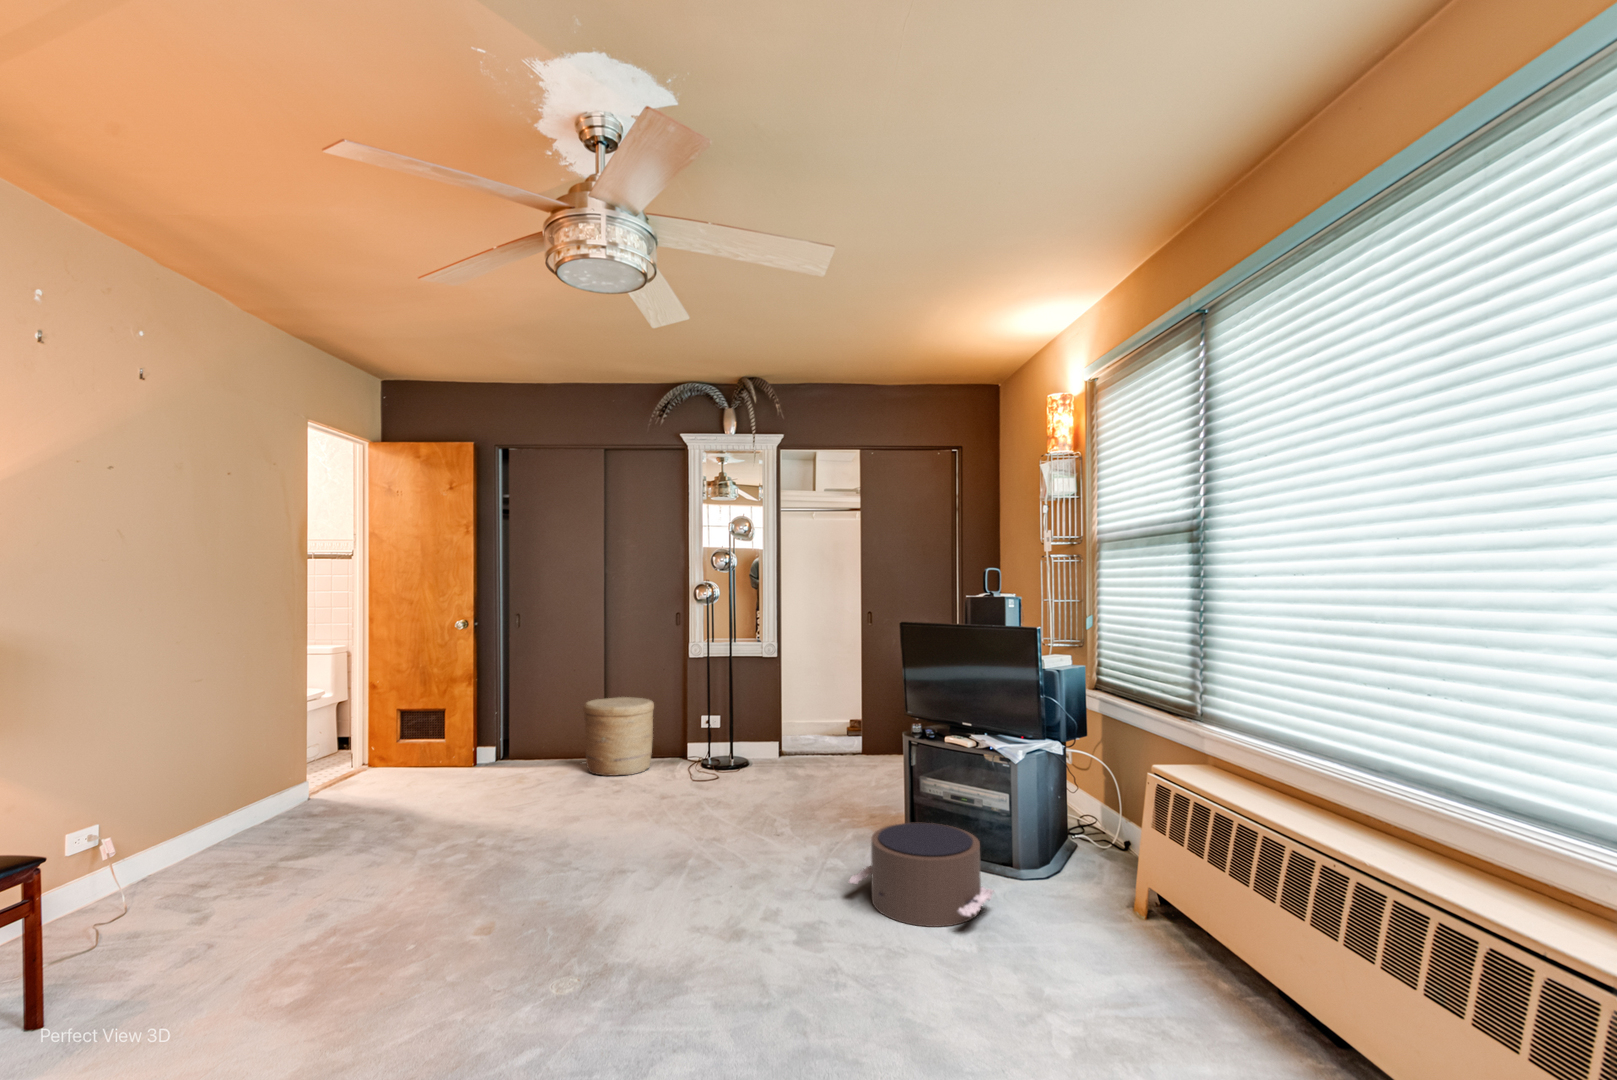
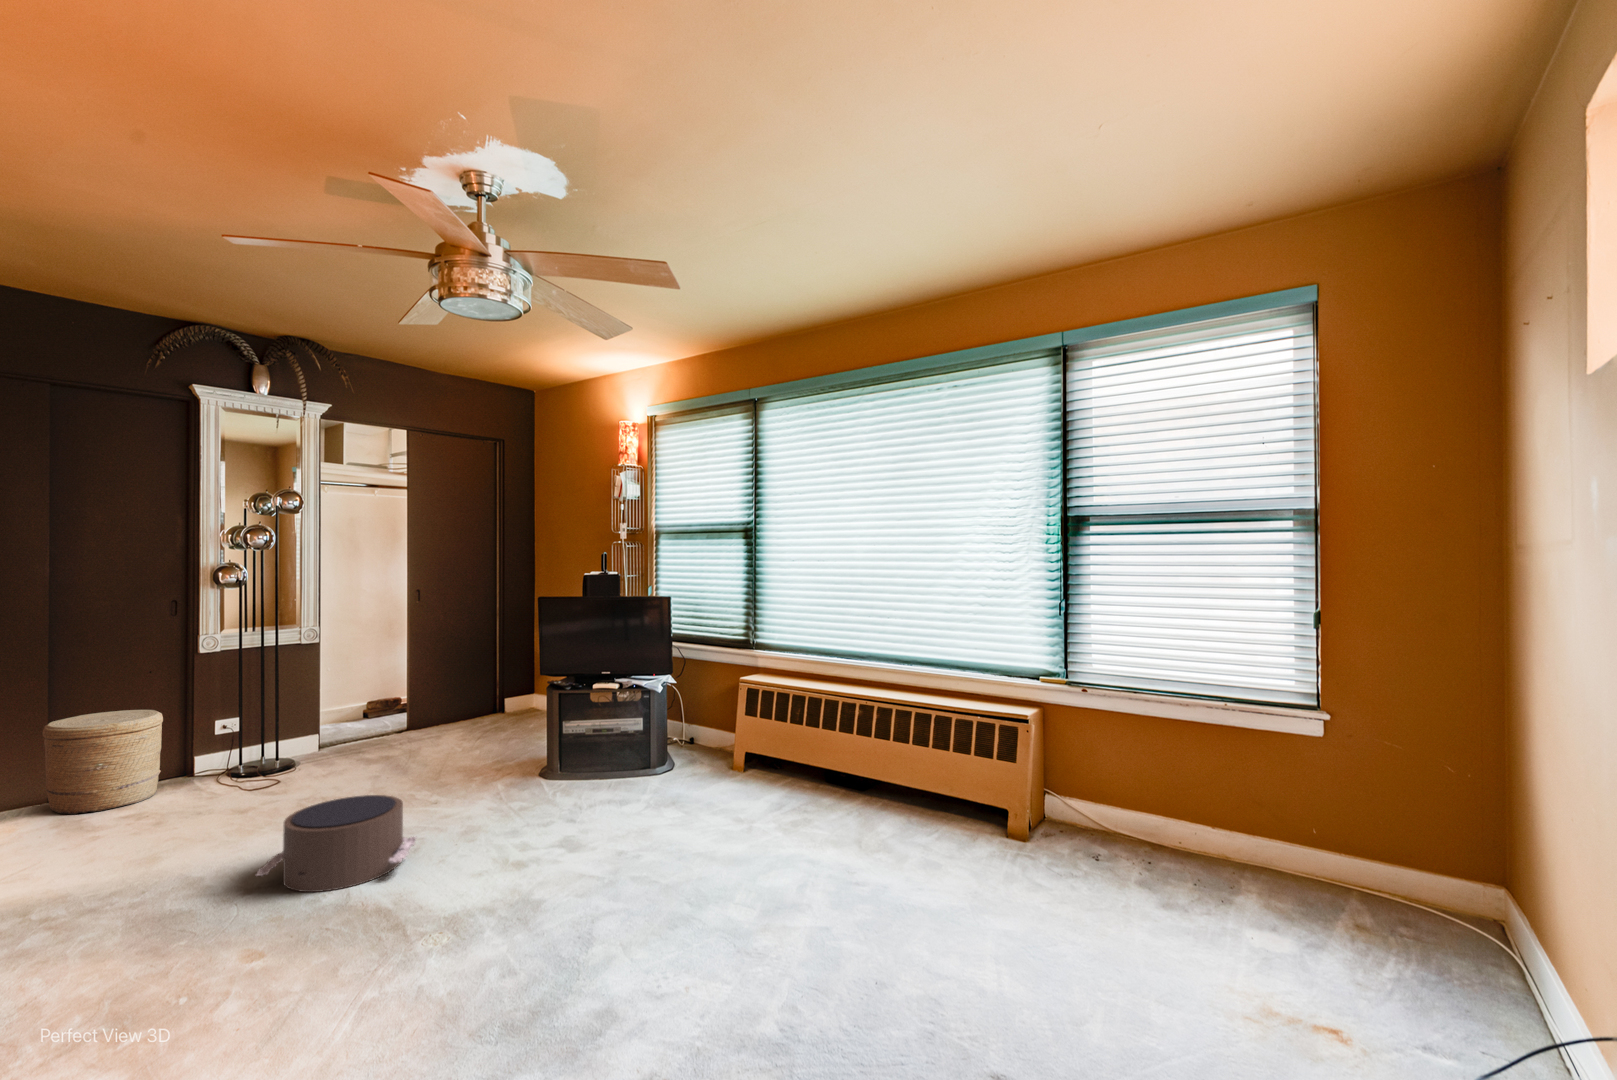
pouf: present [849,823,994,927] -> present [256,795,416,892]

